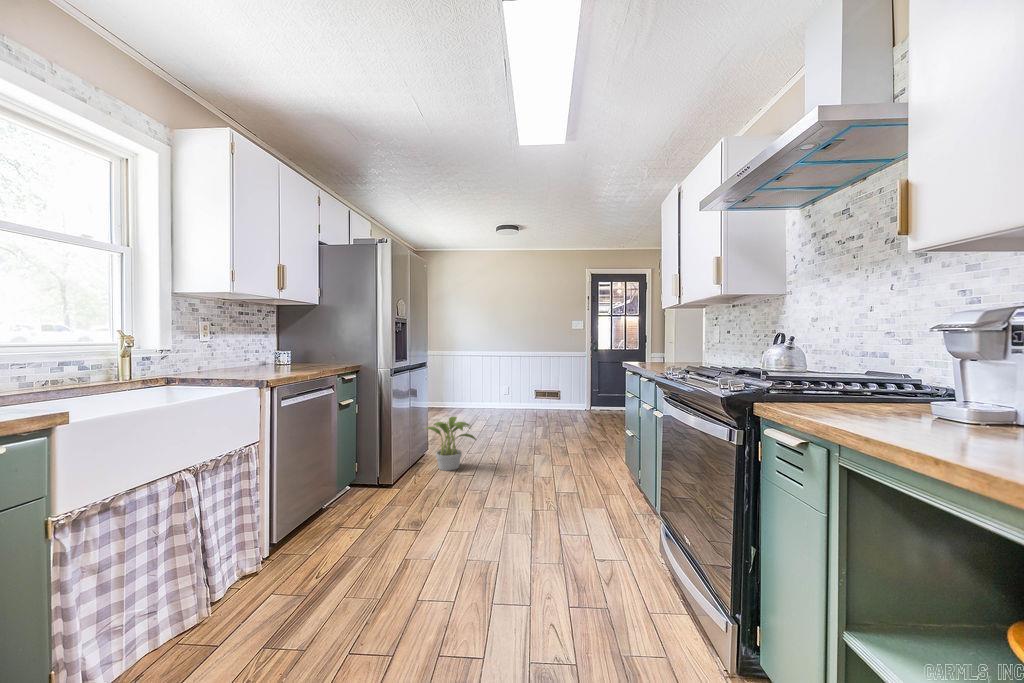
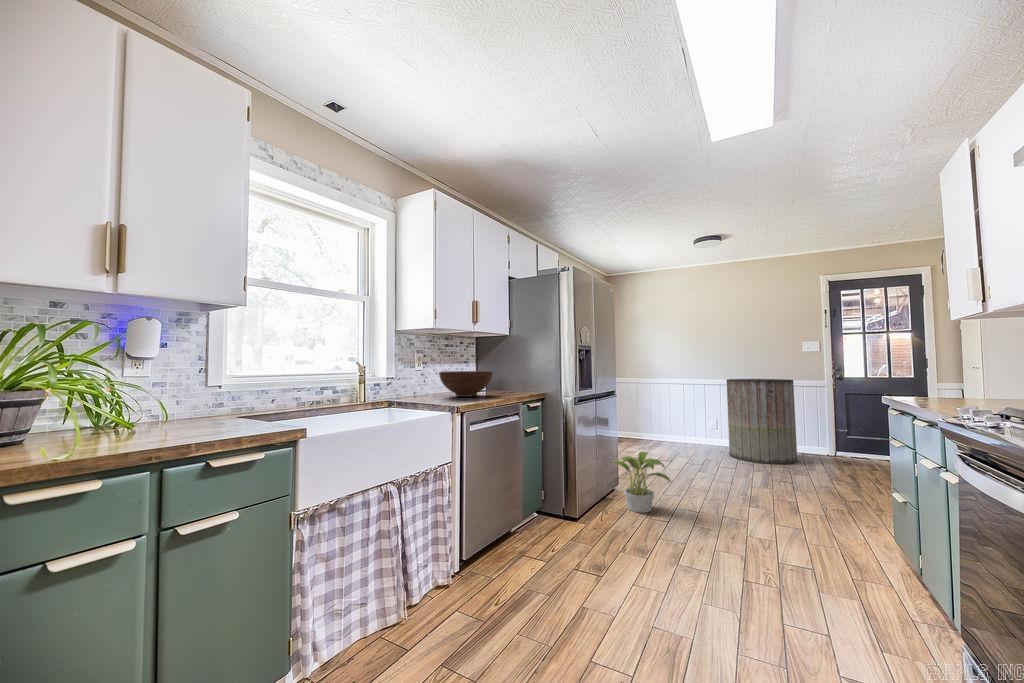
fruit bowl: none [236,343,304,371] -> present [439,371,493,397]
trash can: none [518,351,566,419] -> present [726,379,797,464]

